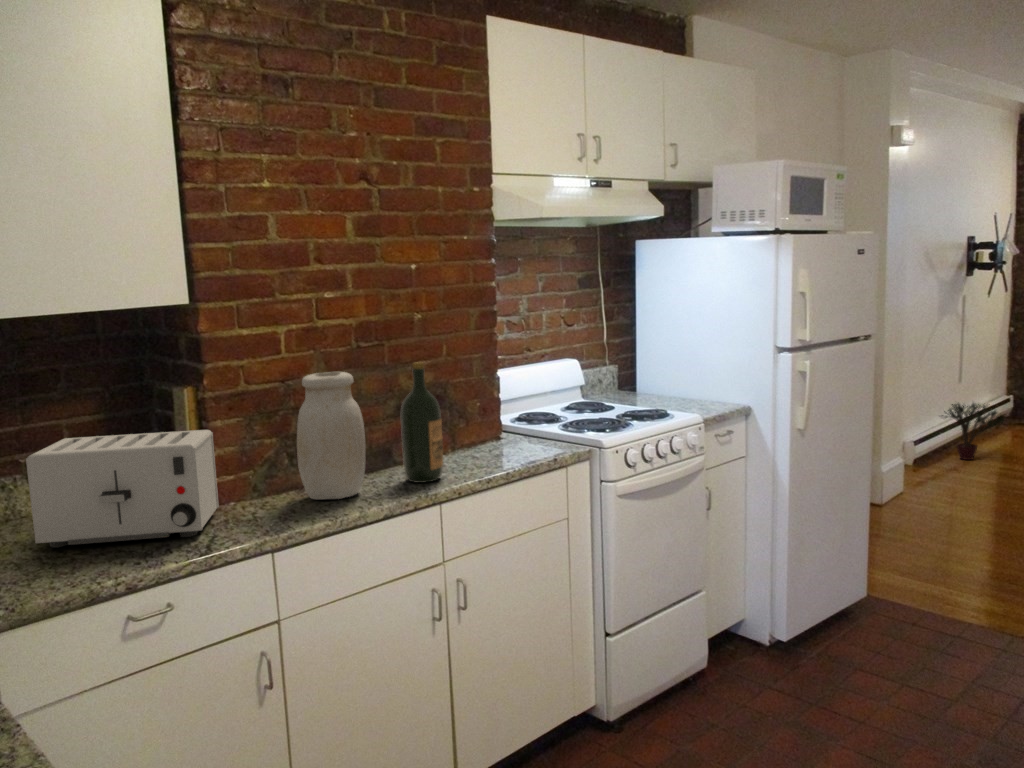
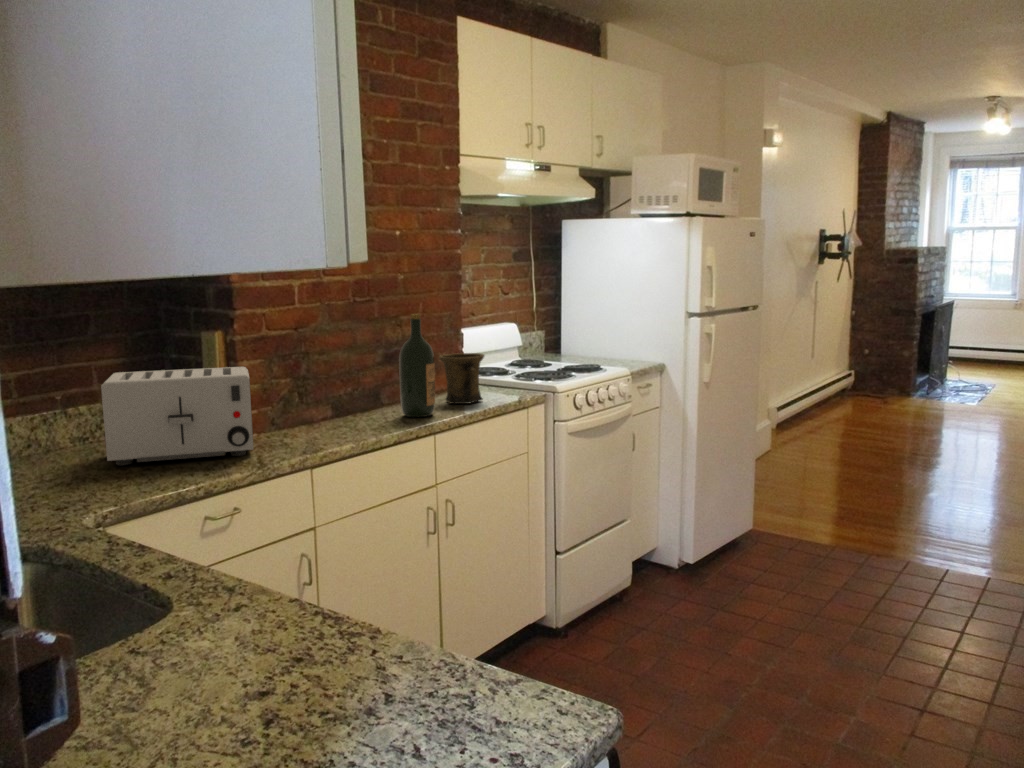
jar: present [297,372,365,499] -> none [316,320,375,429]
mug: none [458,403,511,463] -> present [439,353,484,404]
potted plant: present [942,403,1004,460] -> none [796,373,852,425]

